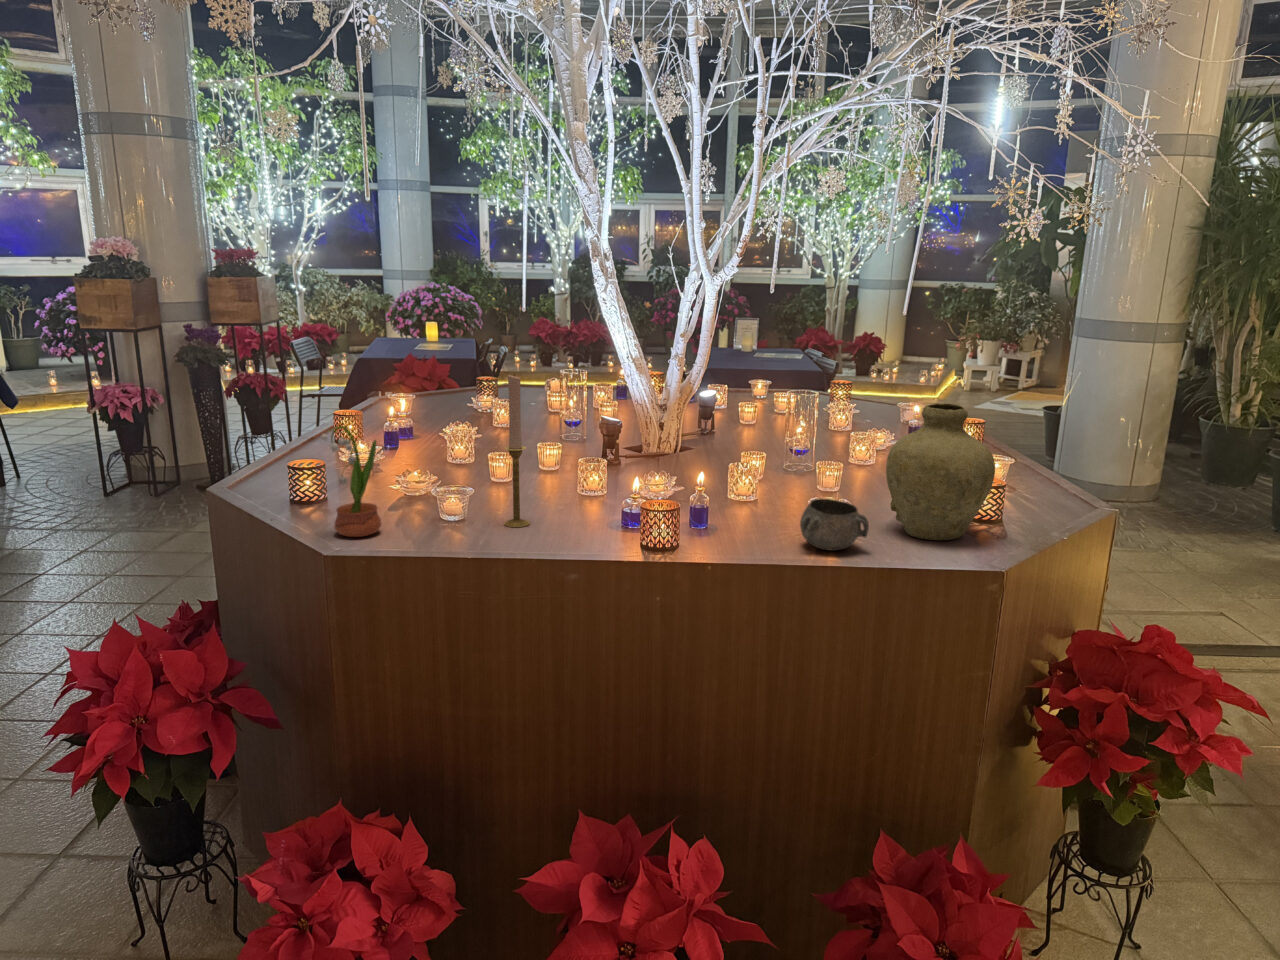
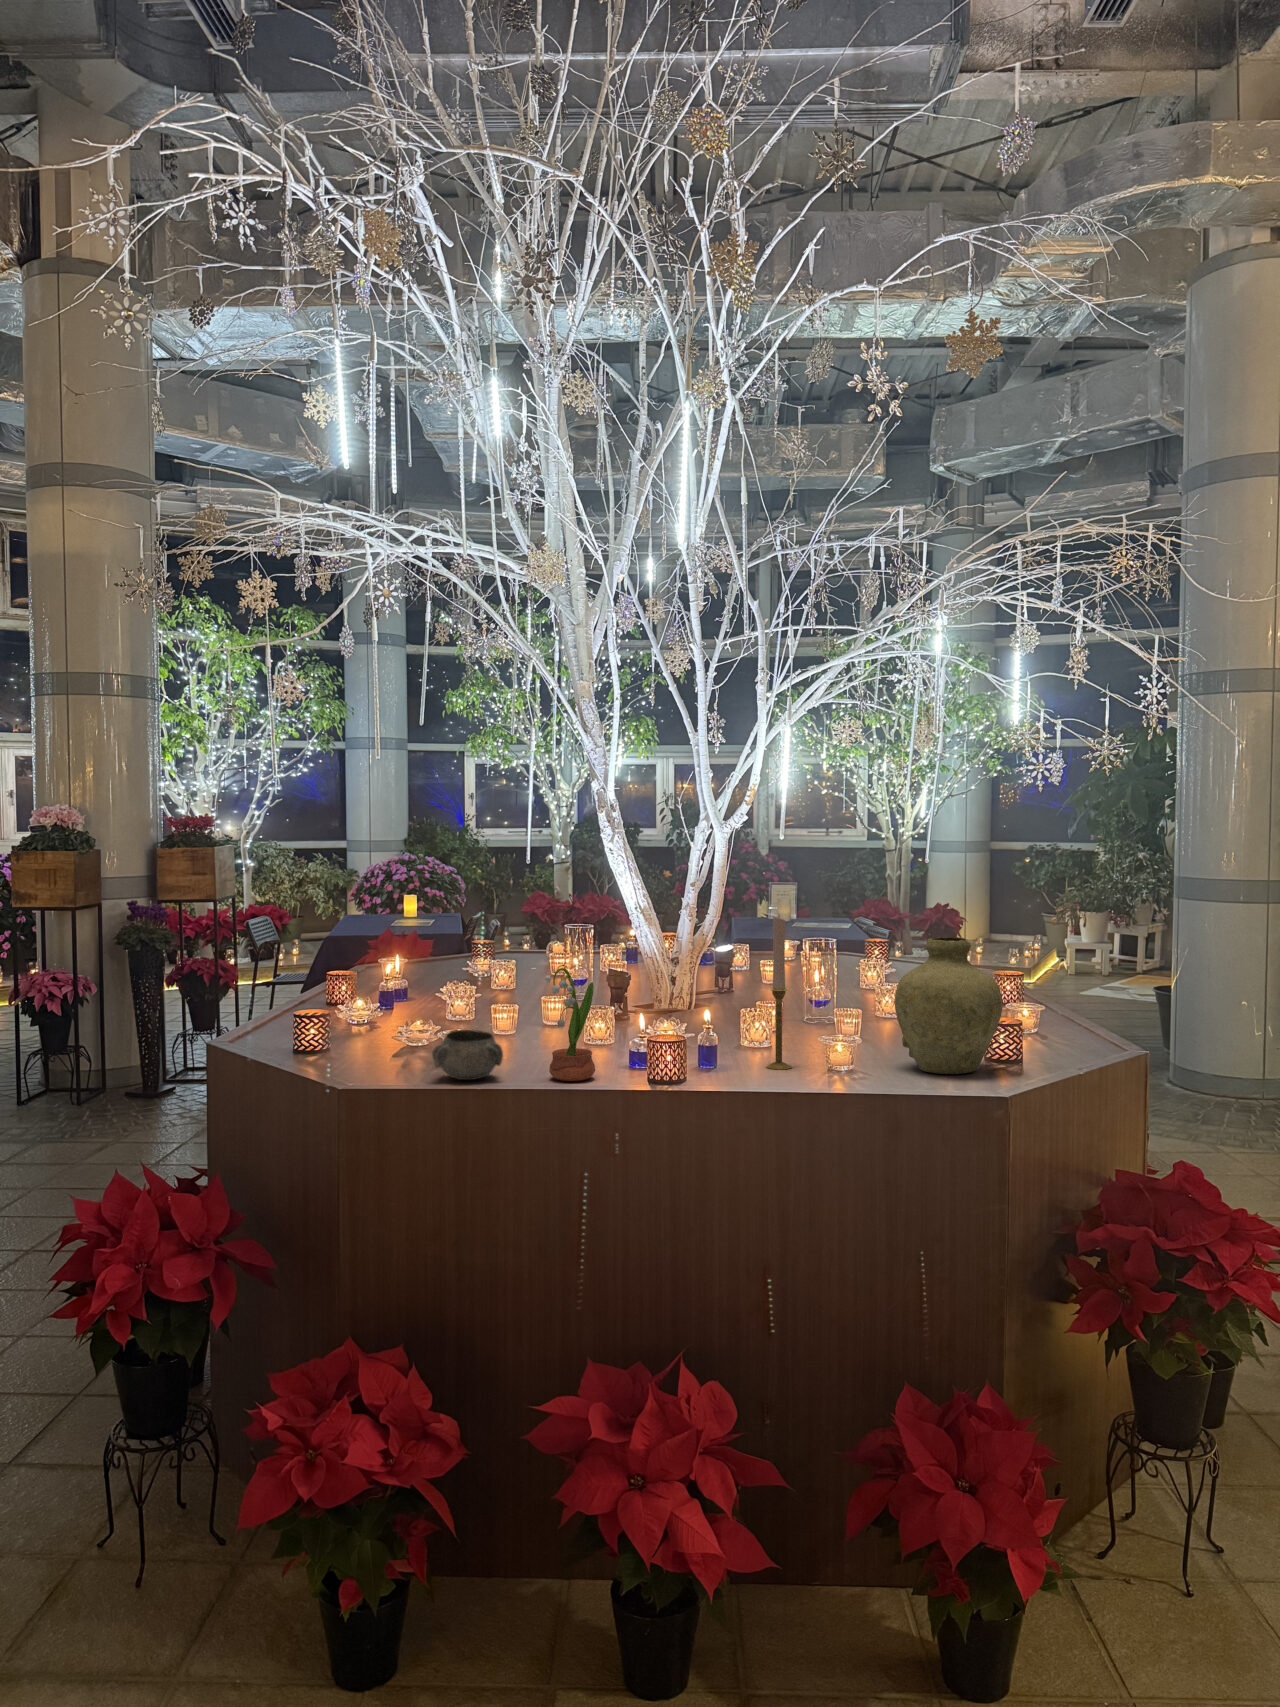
candlestick: present [504,374,530,527] -> present [766,916,792,1069]
potted flower: present [321,423,381,537] -> present [544,965,595,1081]
decorative bowl: present [800,499,869,551] -> present [432,1029,503,1080]

